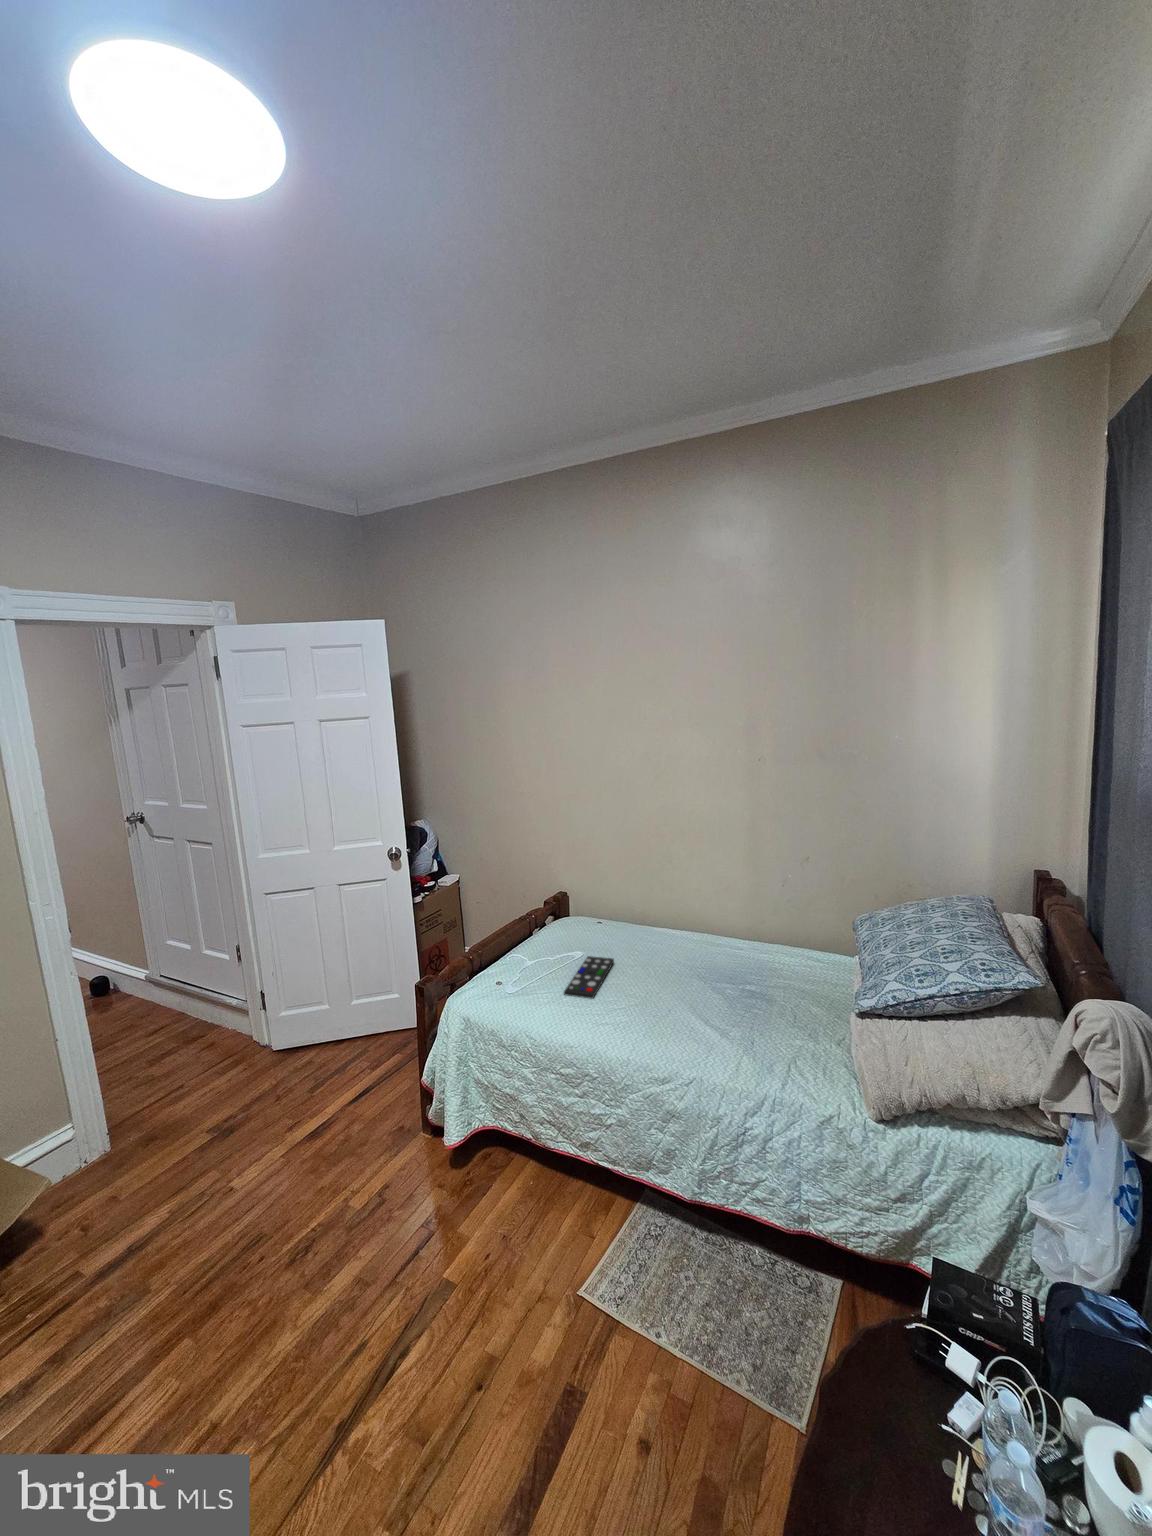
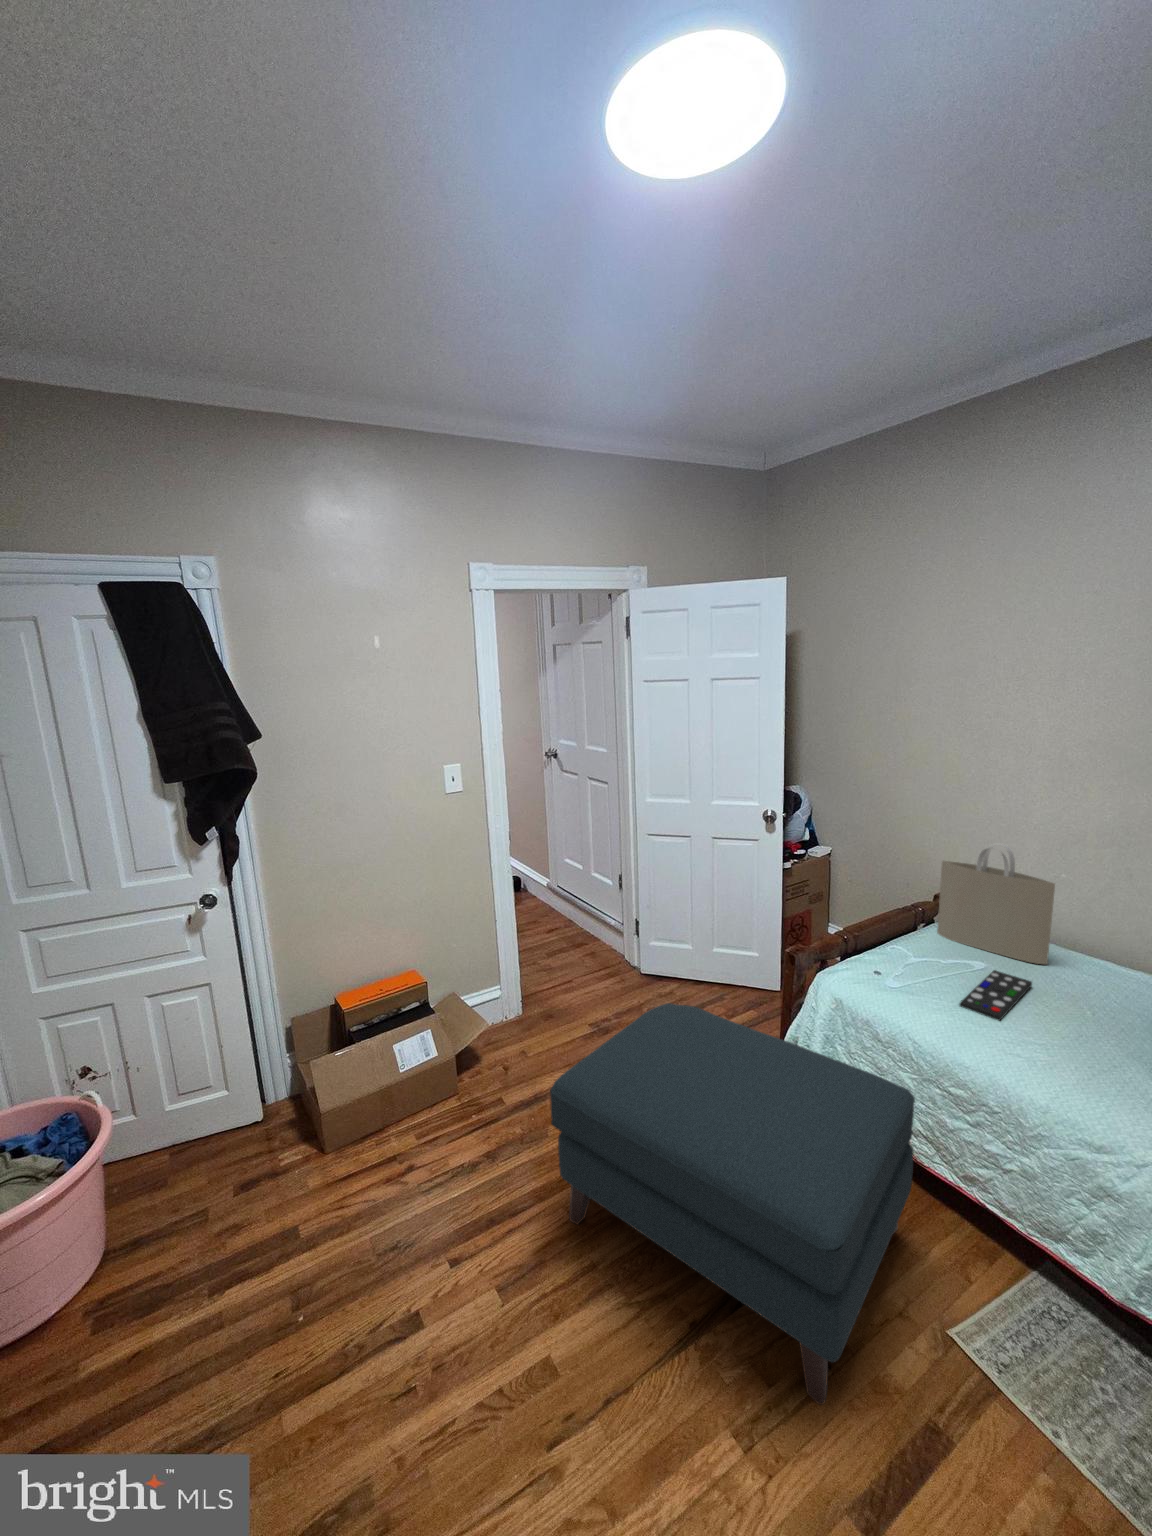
tote bag: none [543,850,624,943] -> present [937,843,1055,964]
ottoman: none [129,1071,540,1443] -> present [550,1003,915,1405]

